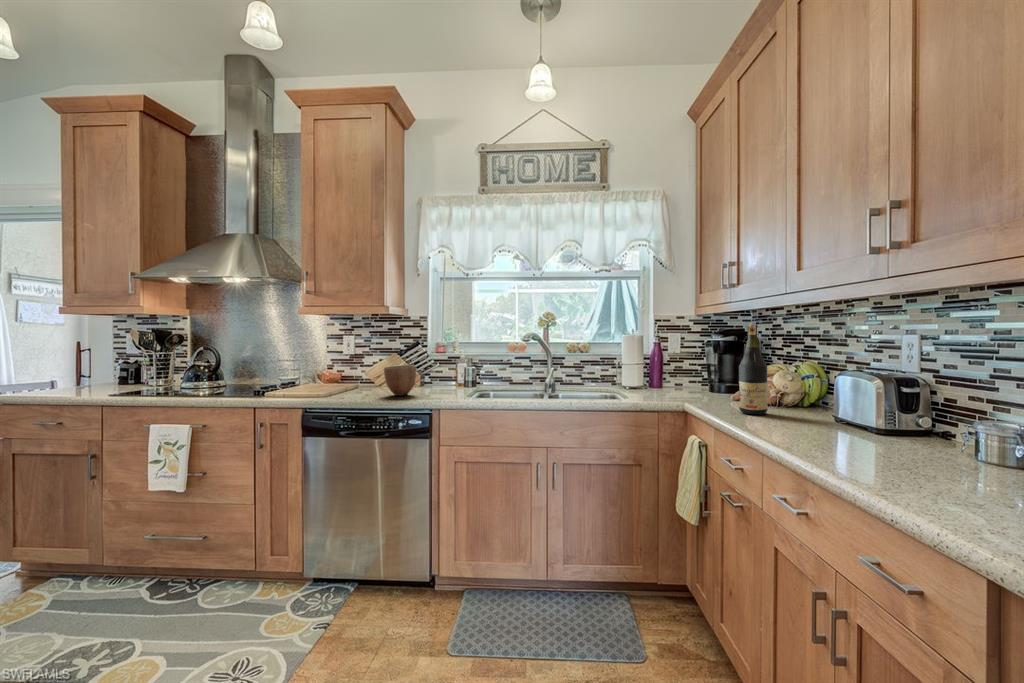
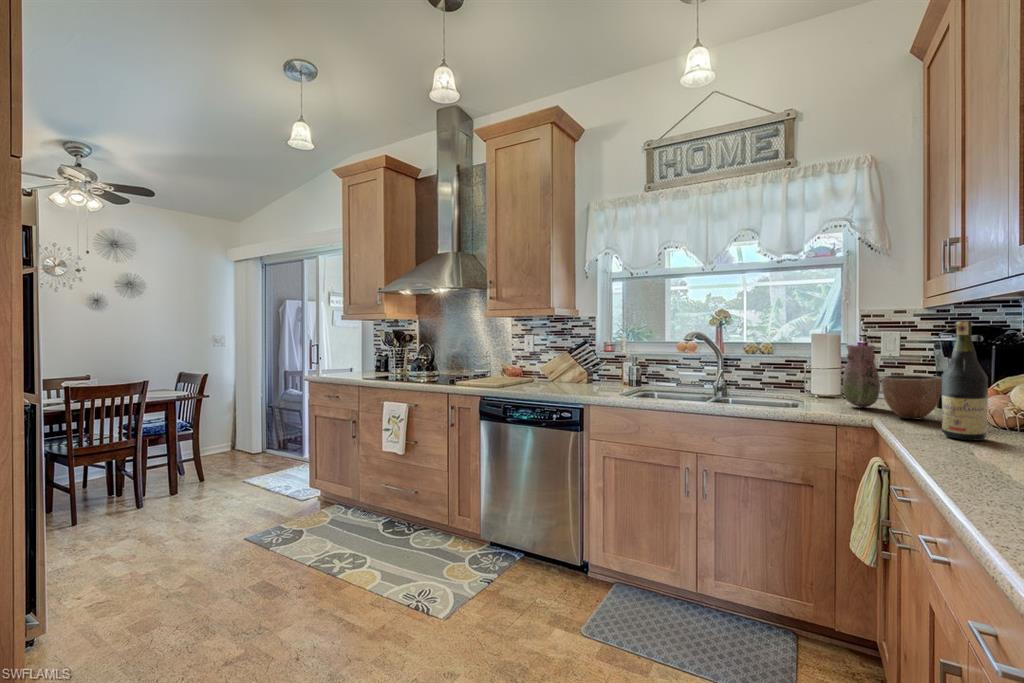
vase: none [653,344,679,396] -> present [843,345,880,408]
decorative bowl: present [384,365,416,396] -> present [881,375,941,420]

